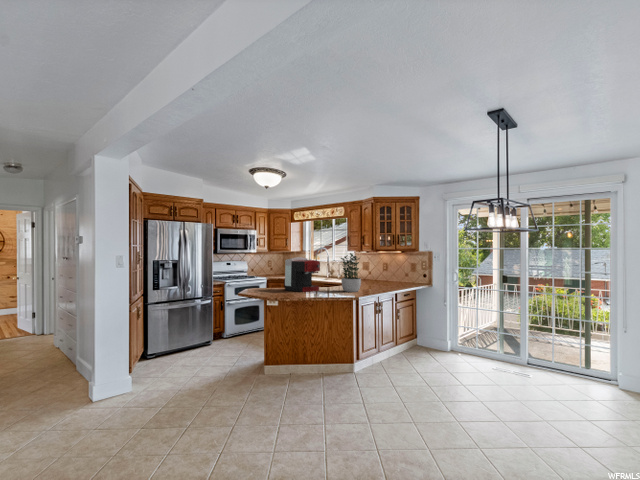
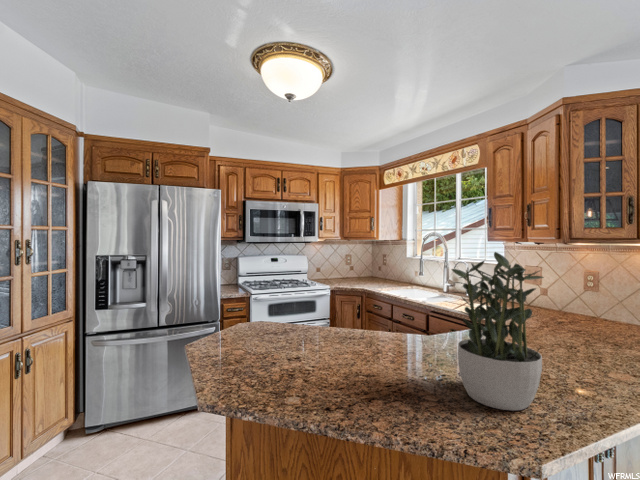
coffee maker: present [285,257,320,292] -> none [277,261,383,386]

